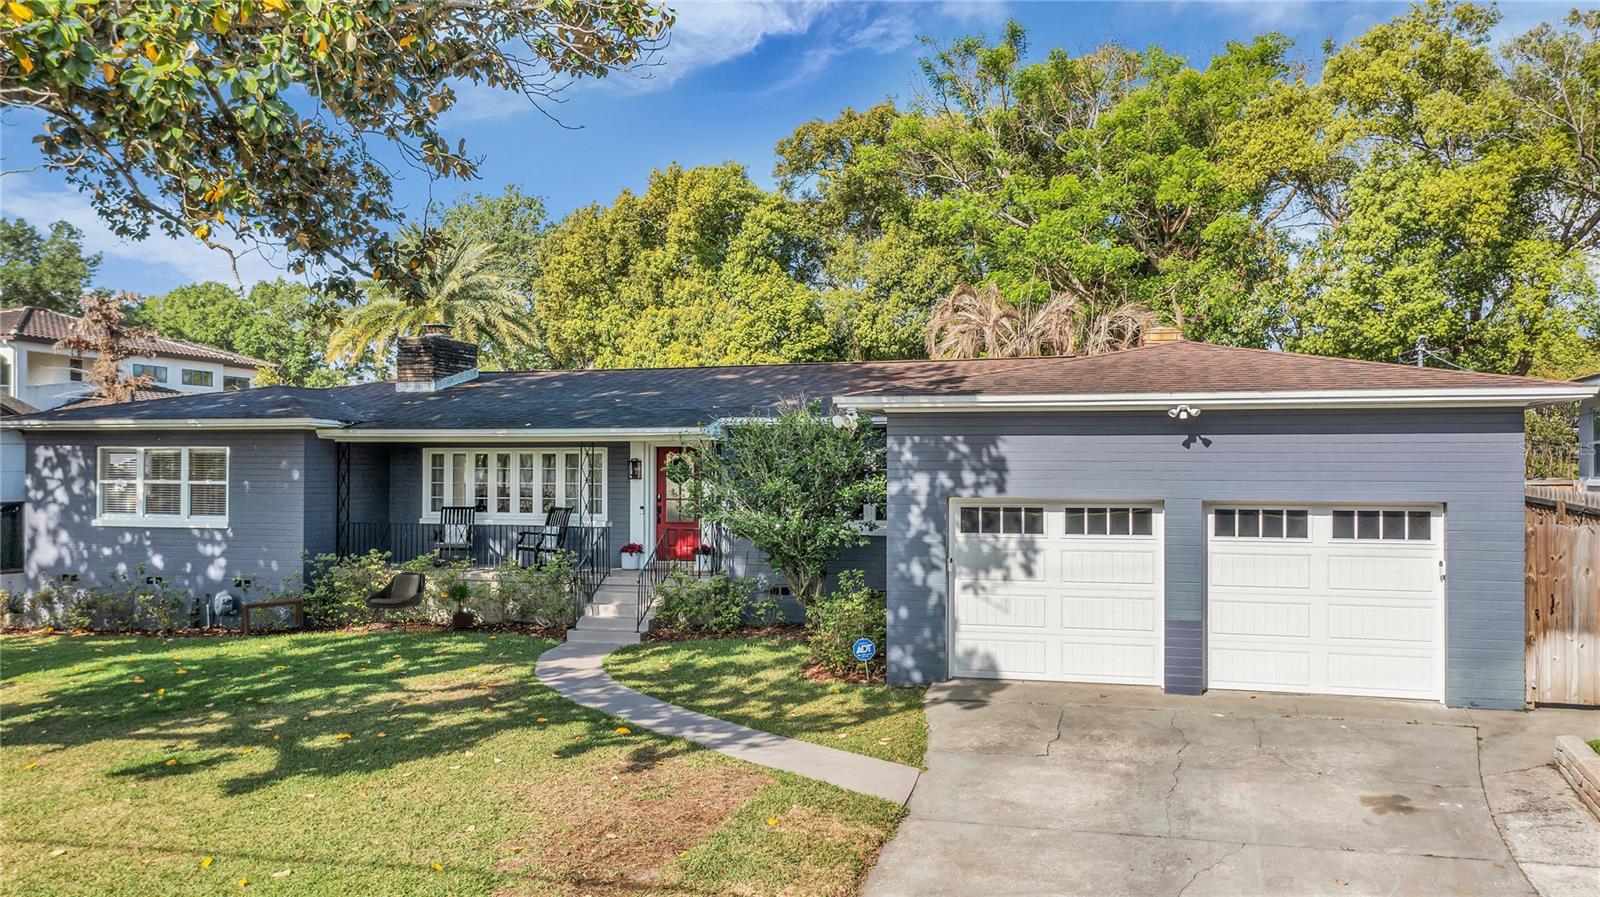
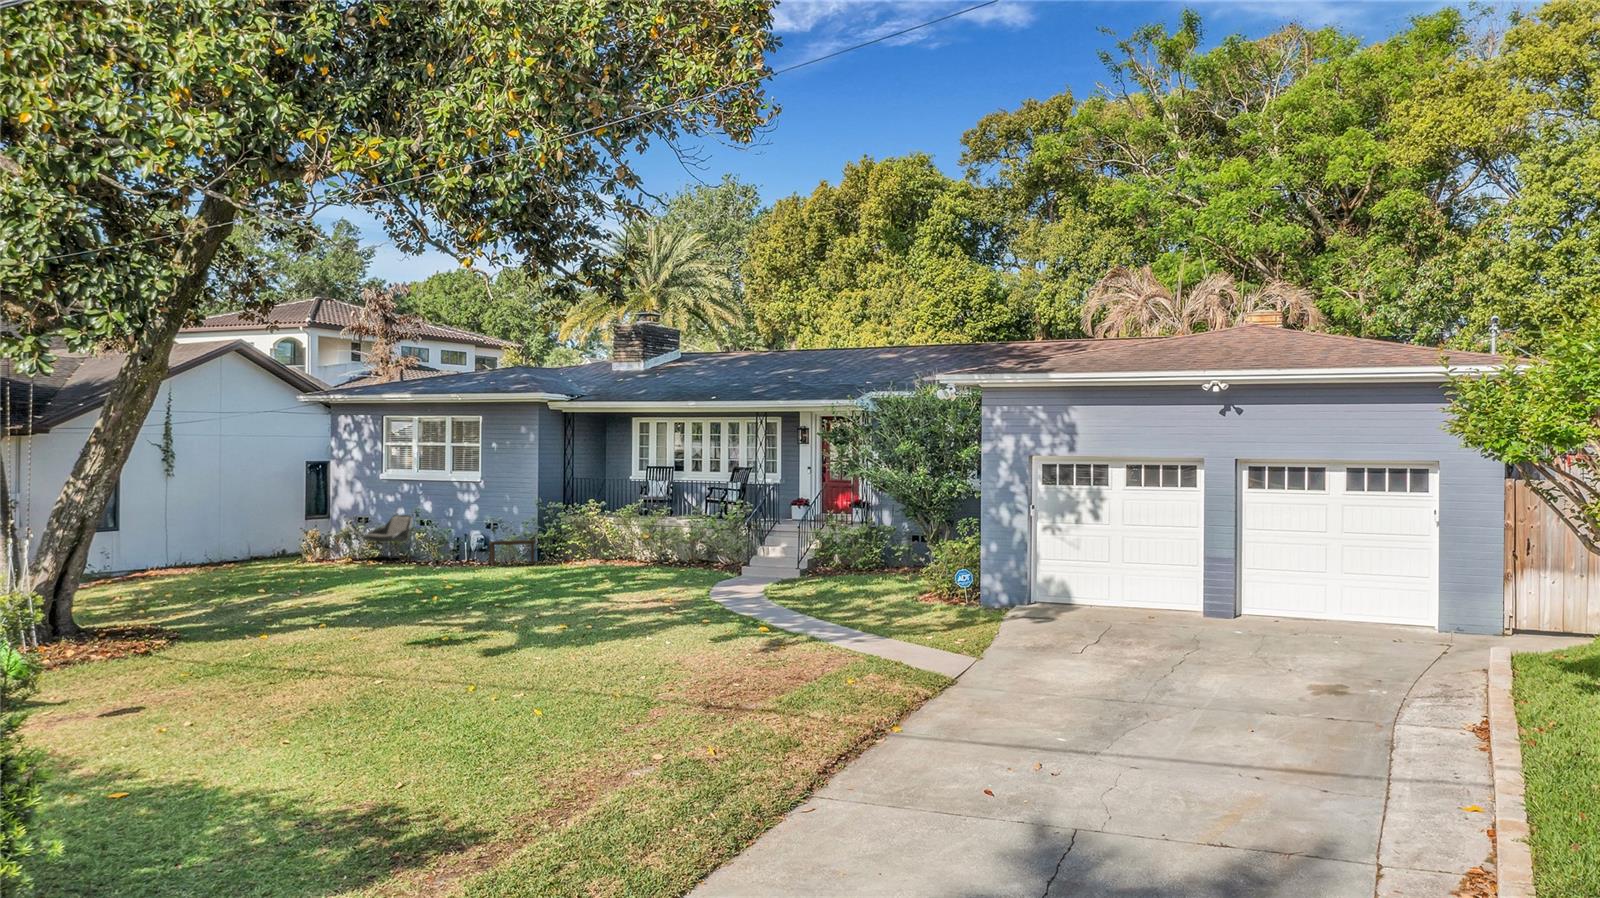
lounge chair: present [364,572,429,632] -> present [364,515,413,559]
potted tree: present [445,584,475,628] -> none [642,527,669,570]

